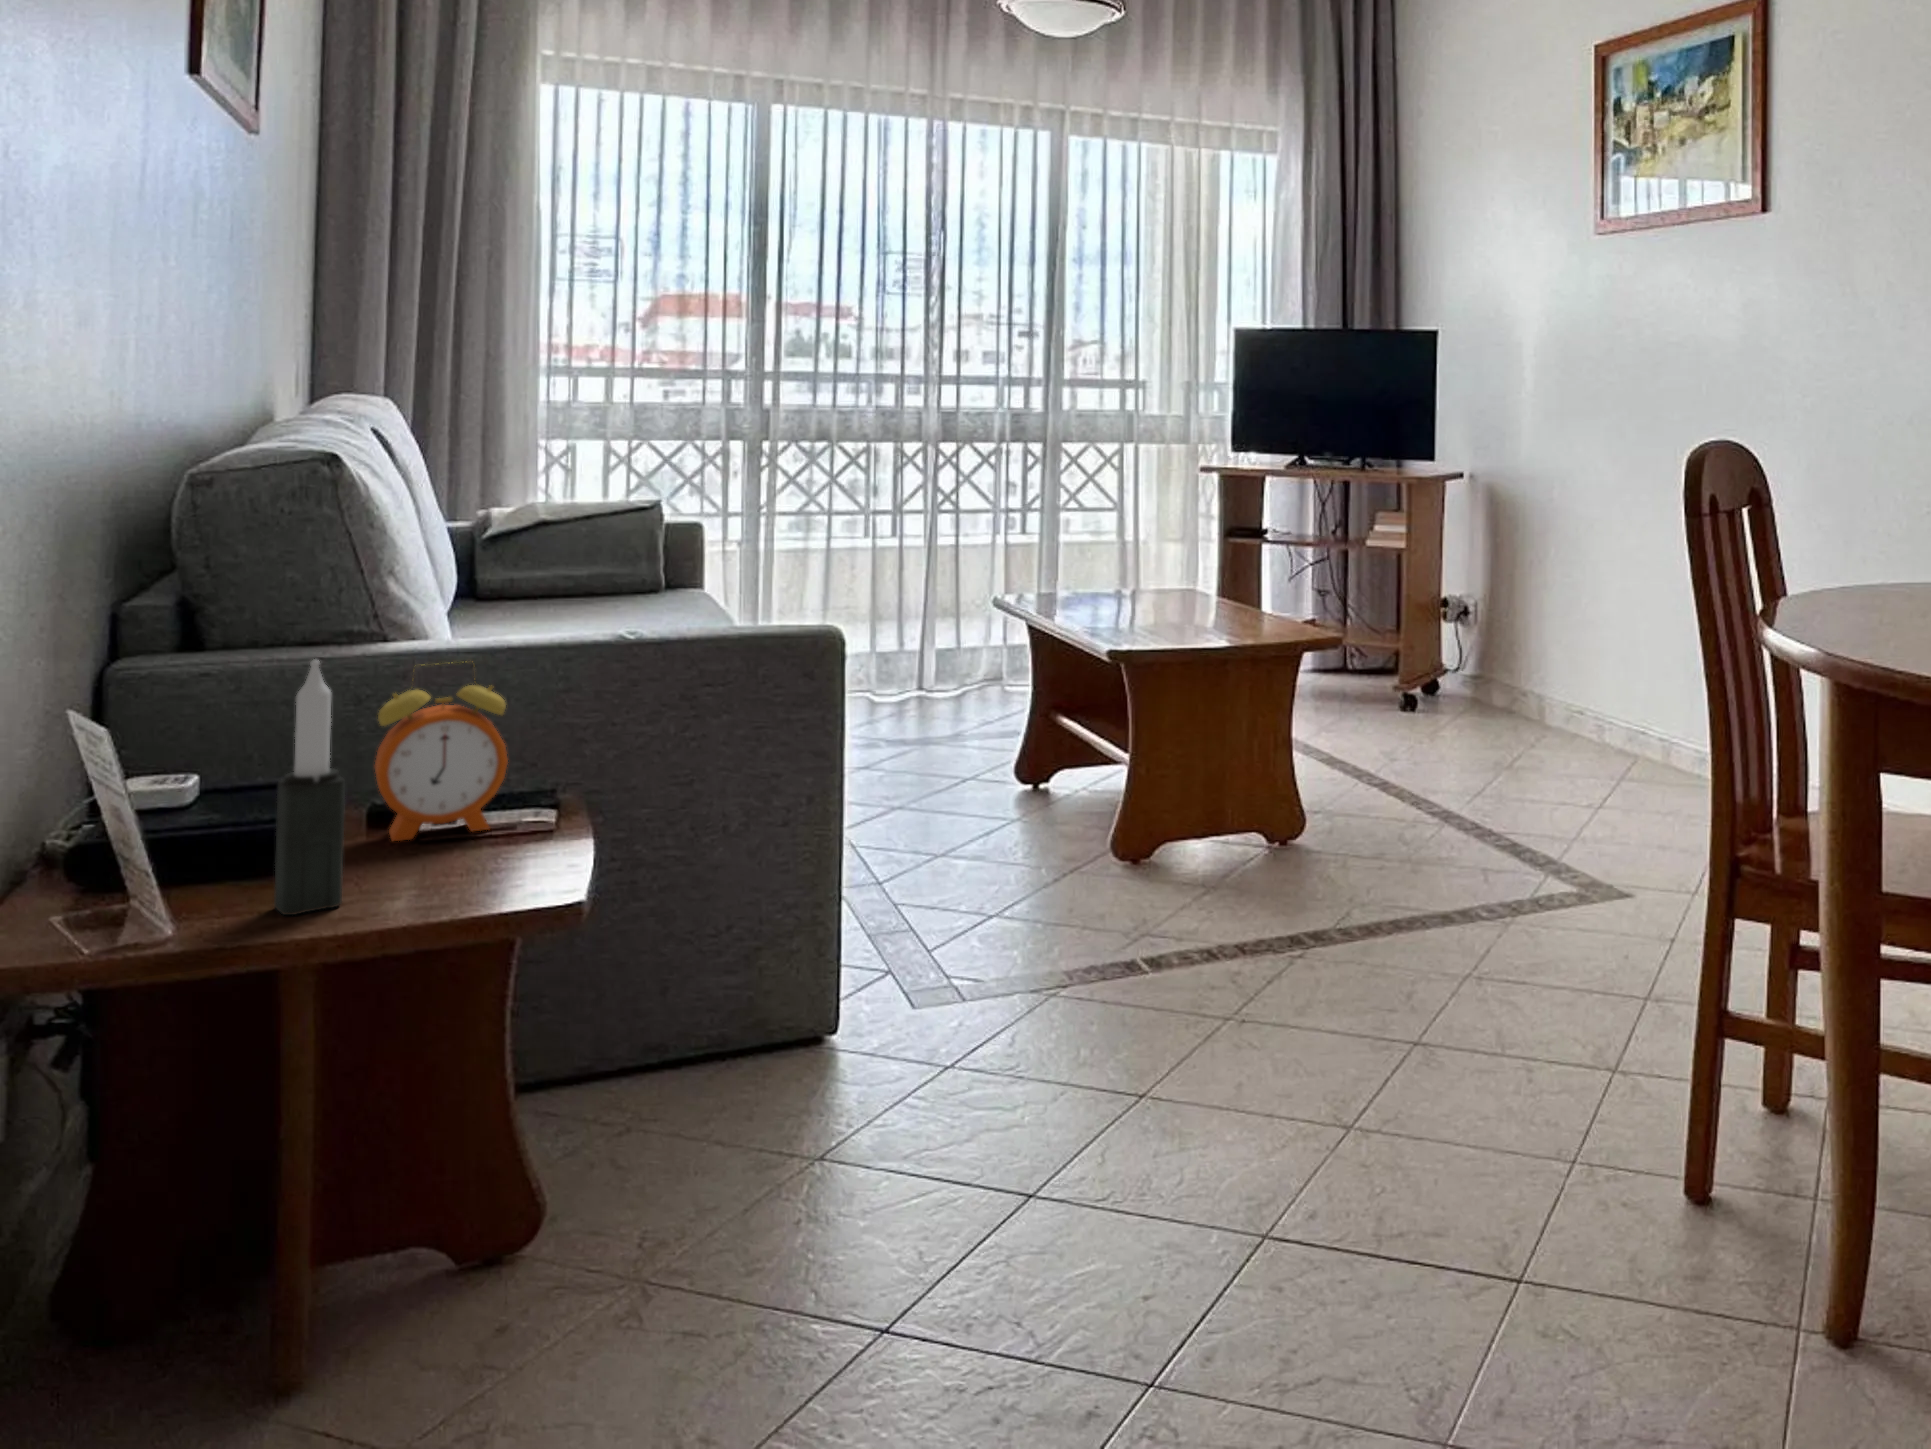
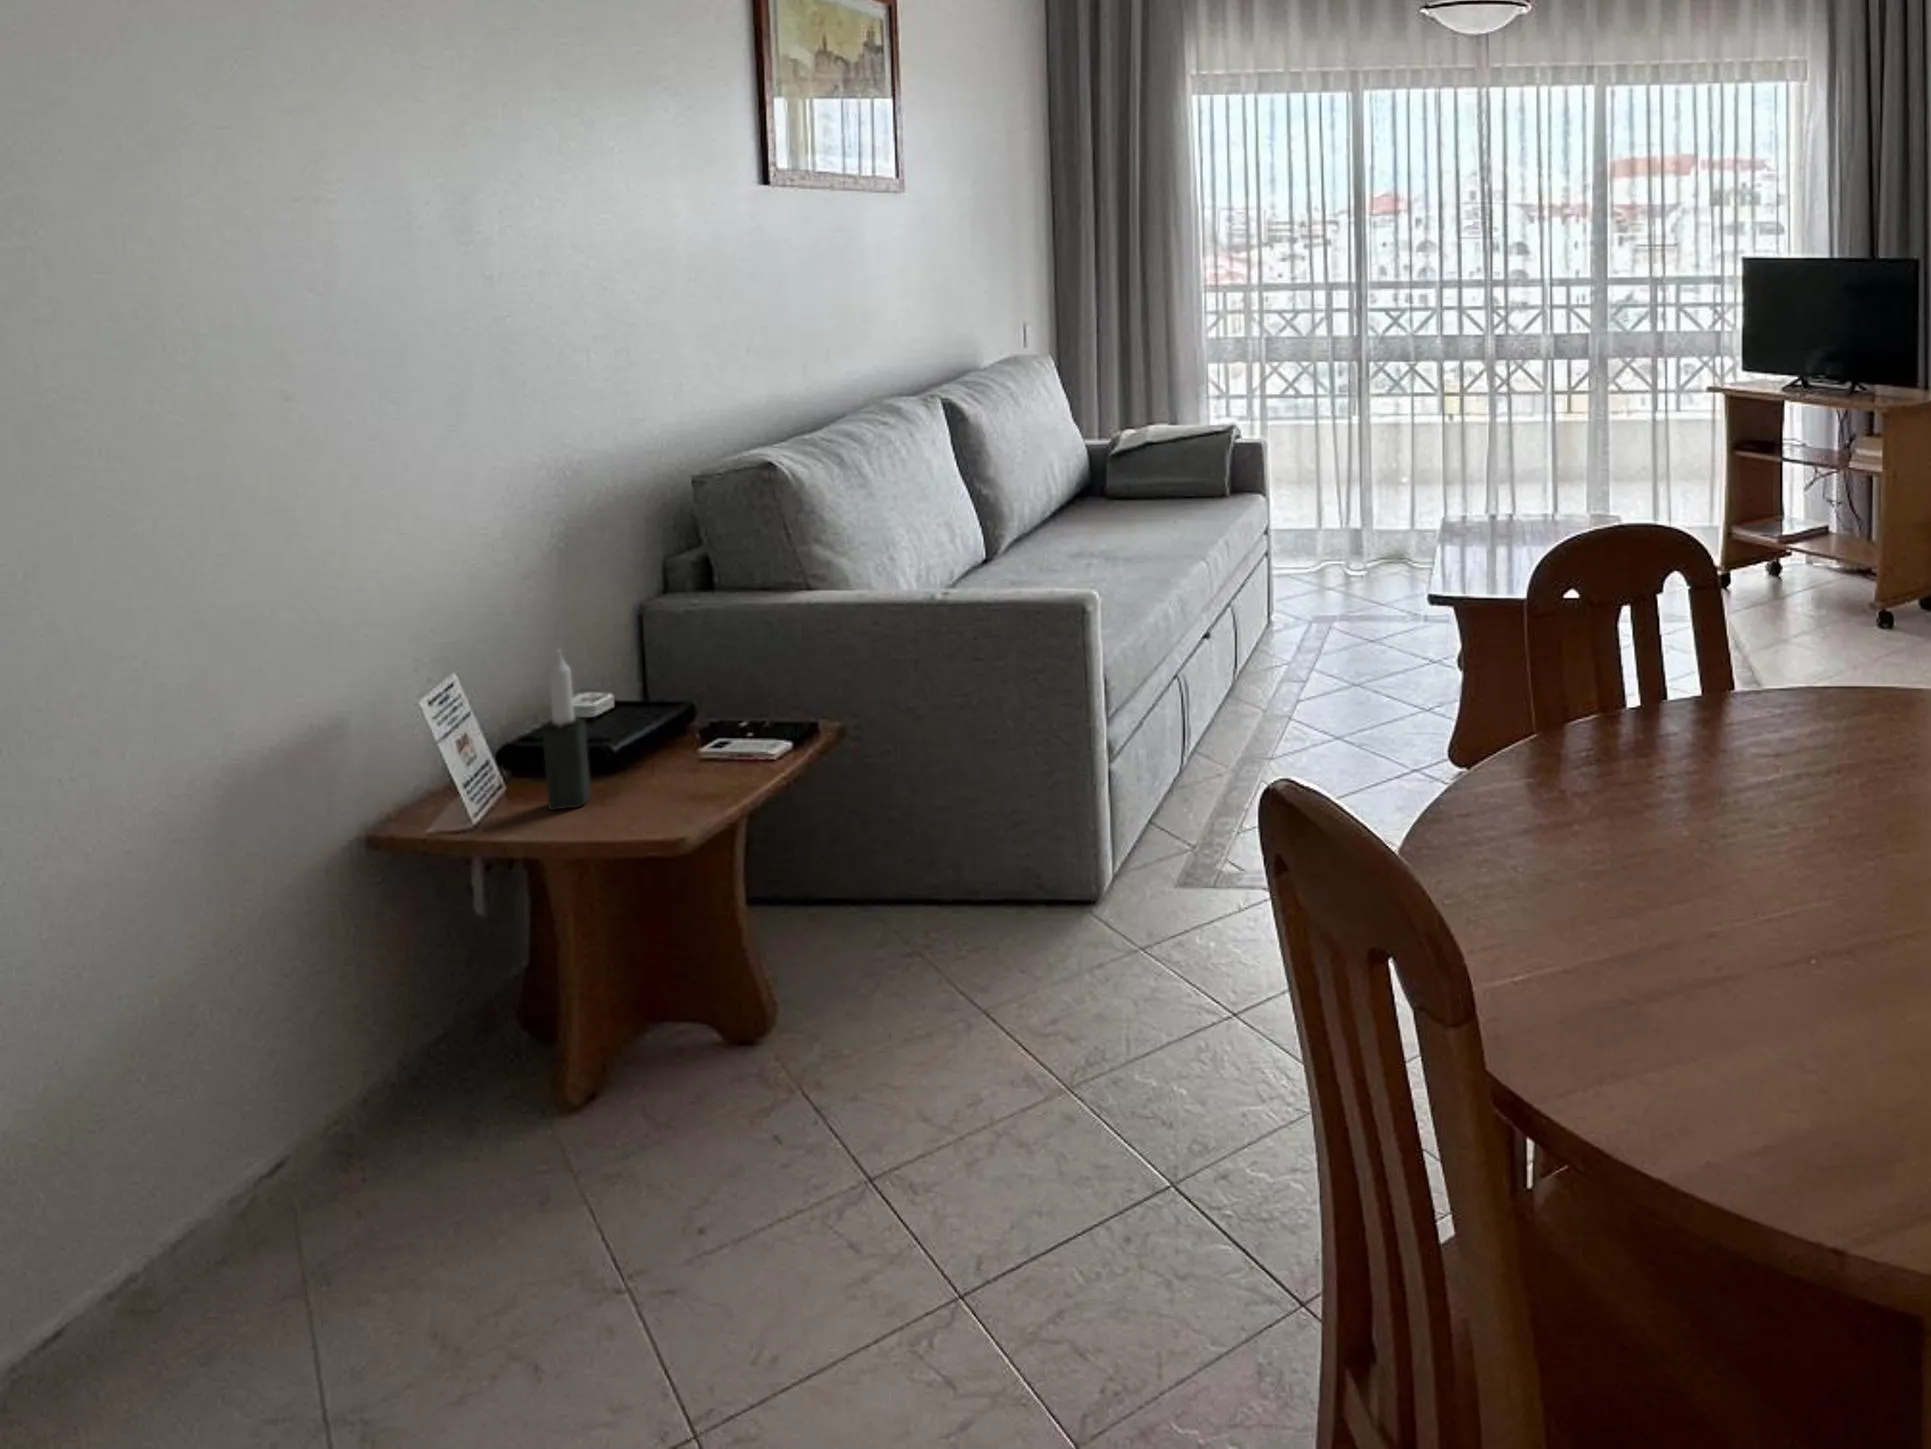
alarm clock: present [375,685,508,841] -> none [683,633,772,749]

